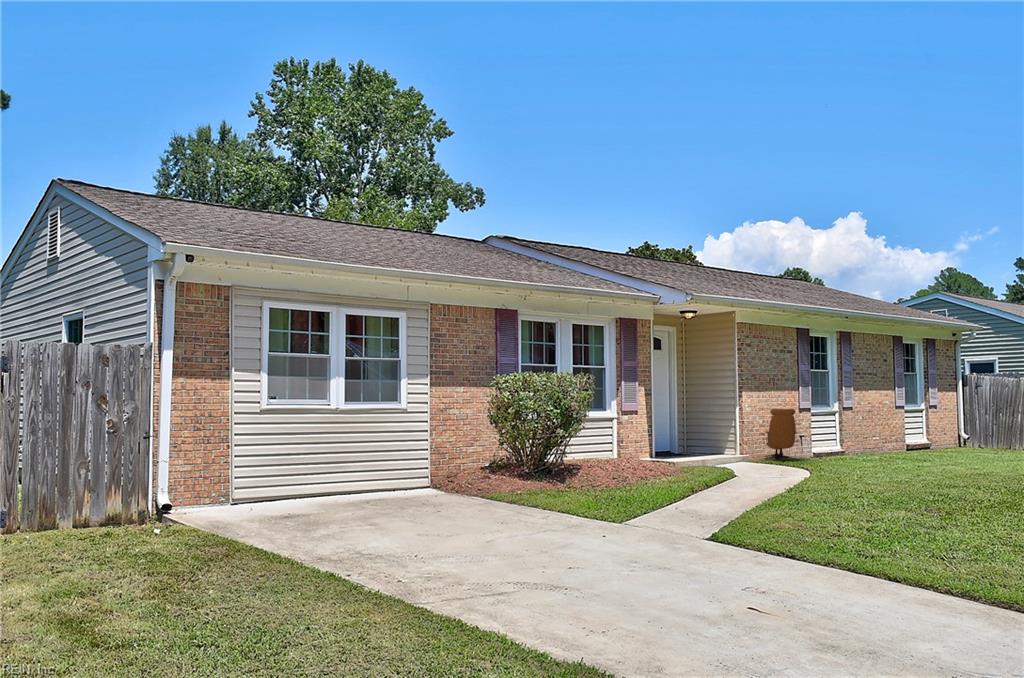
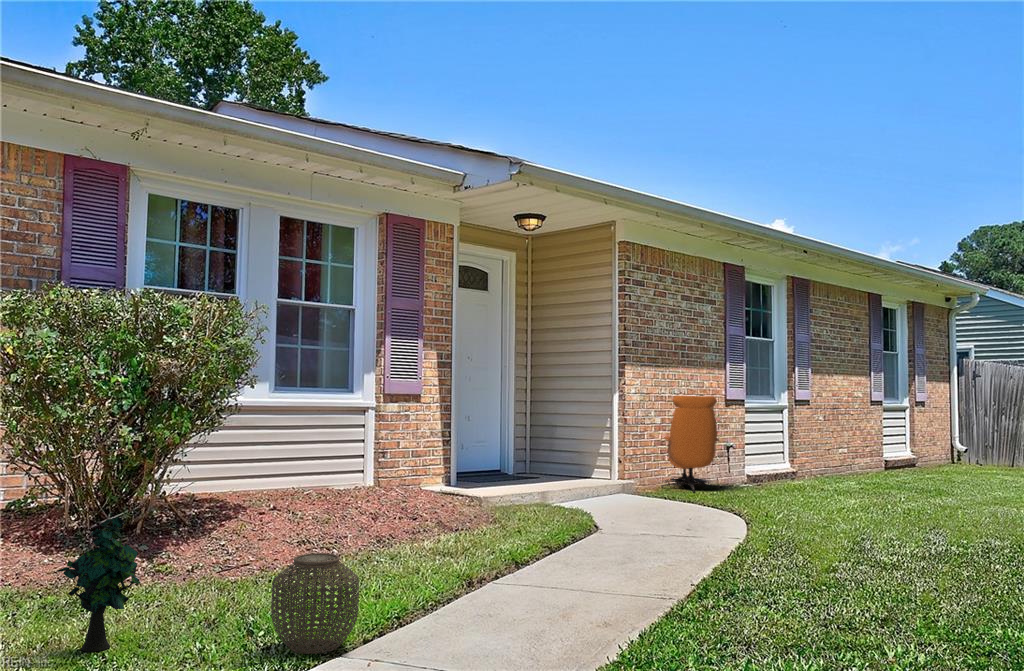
decorative plant: none [577,461,602,505] -> present [56,517,140,652]
woven basket: none [647,474,676,507] -> present [271,553,359,654]

